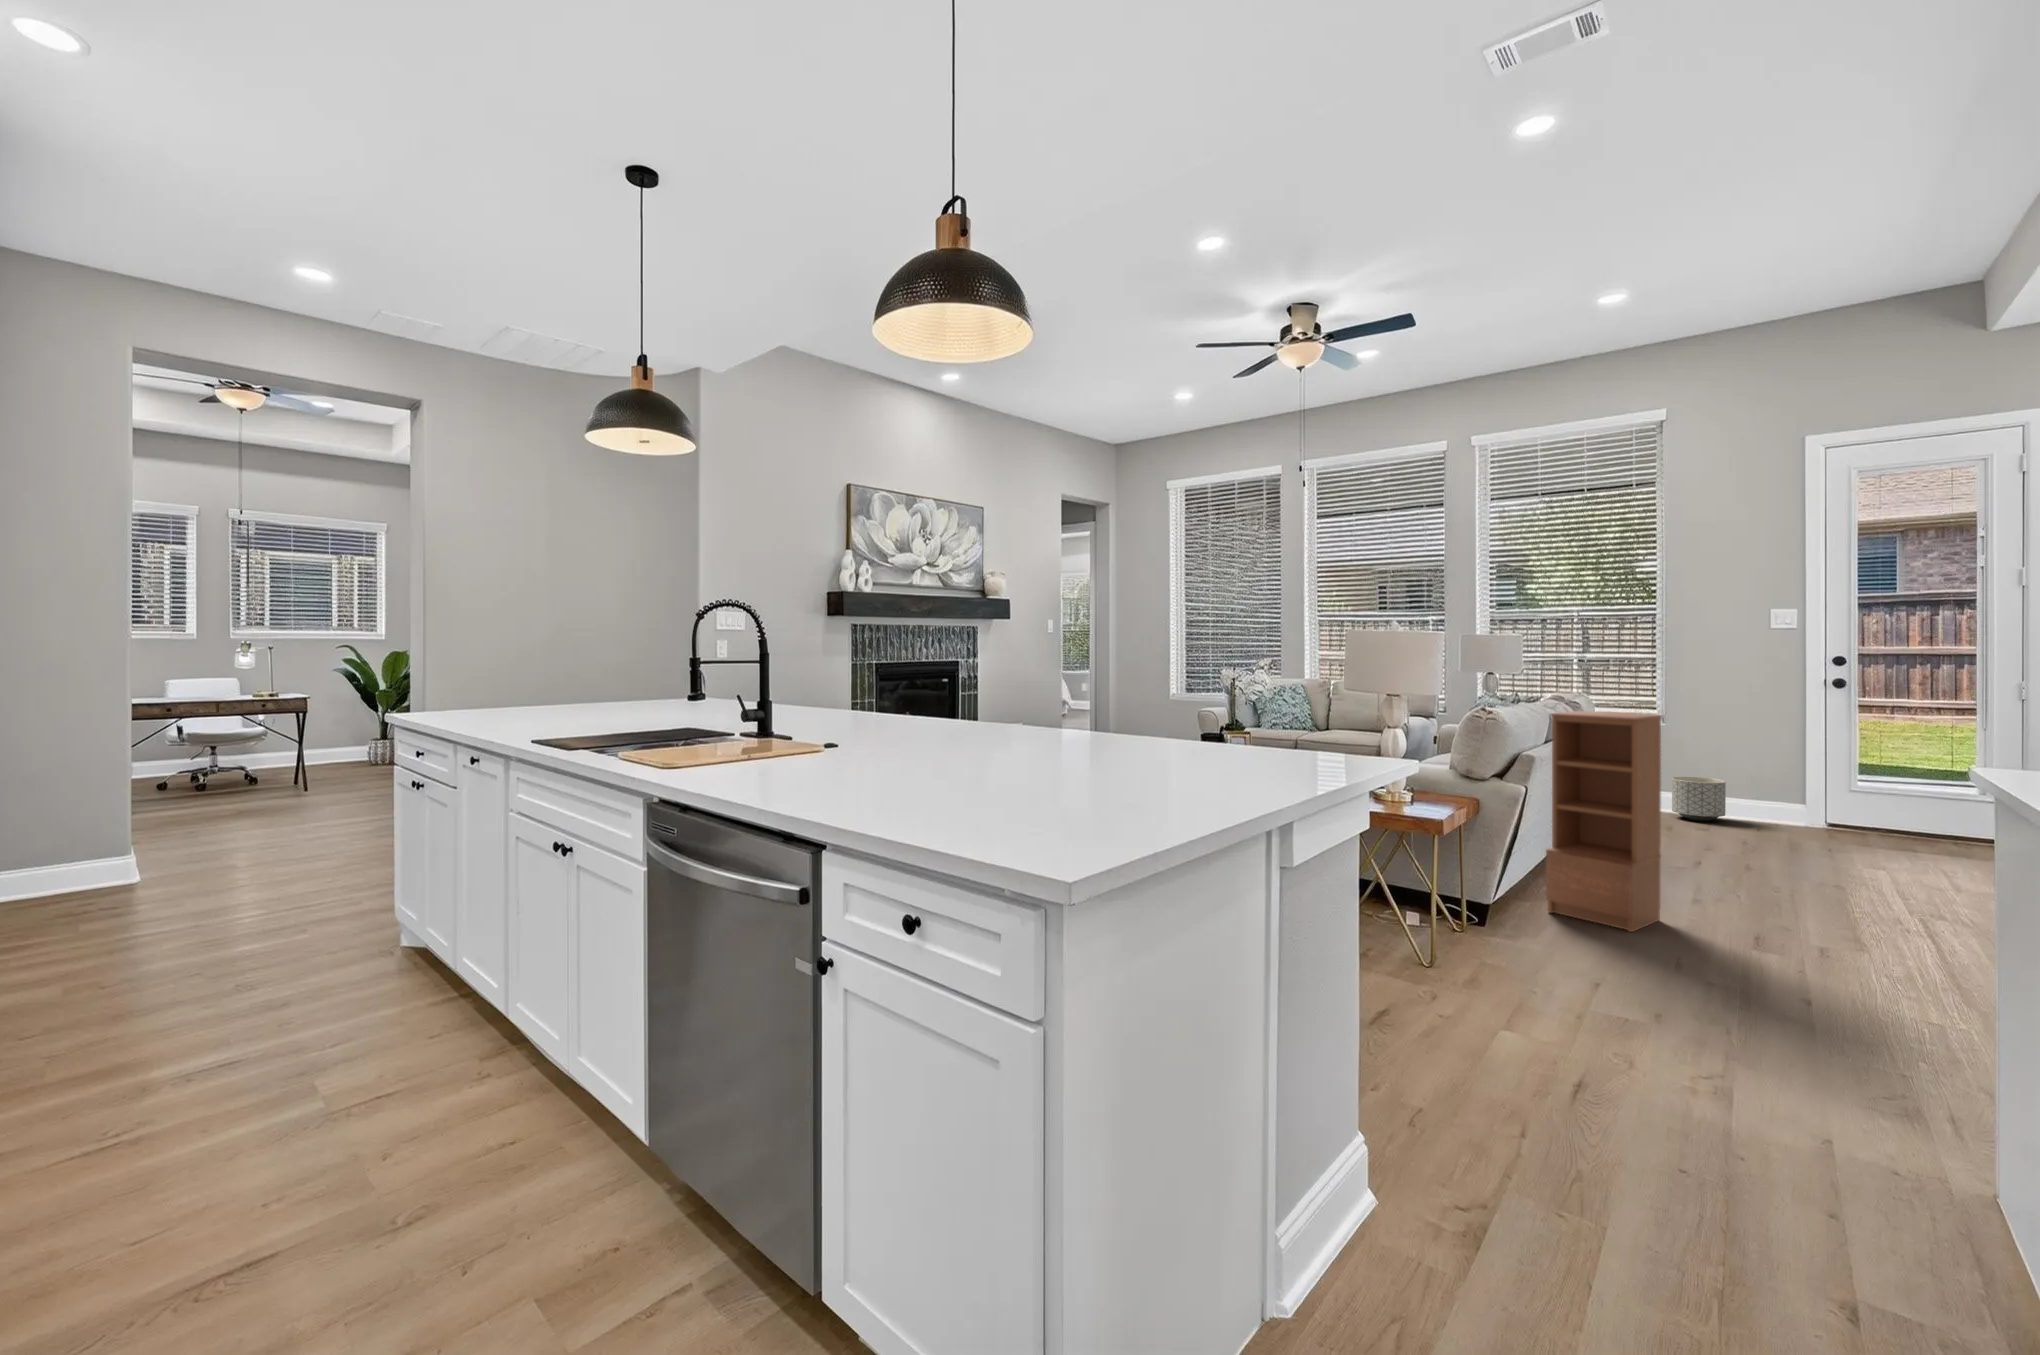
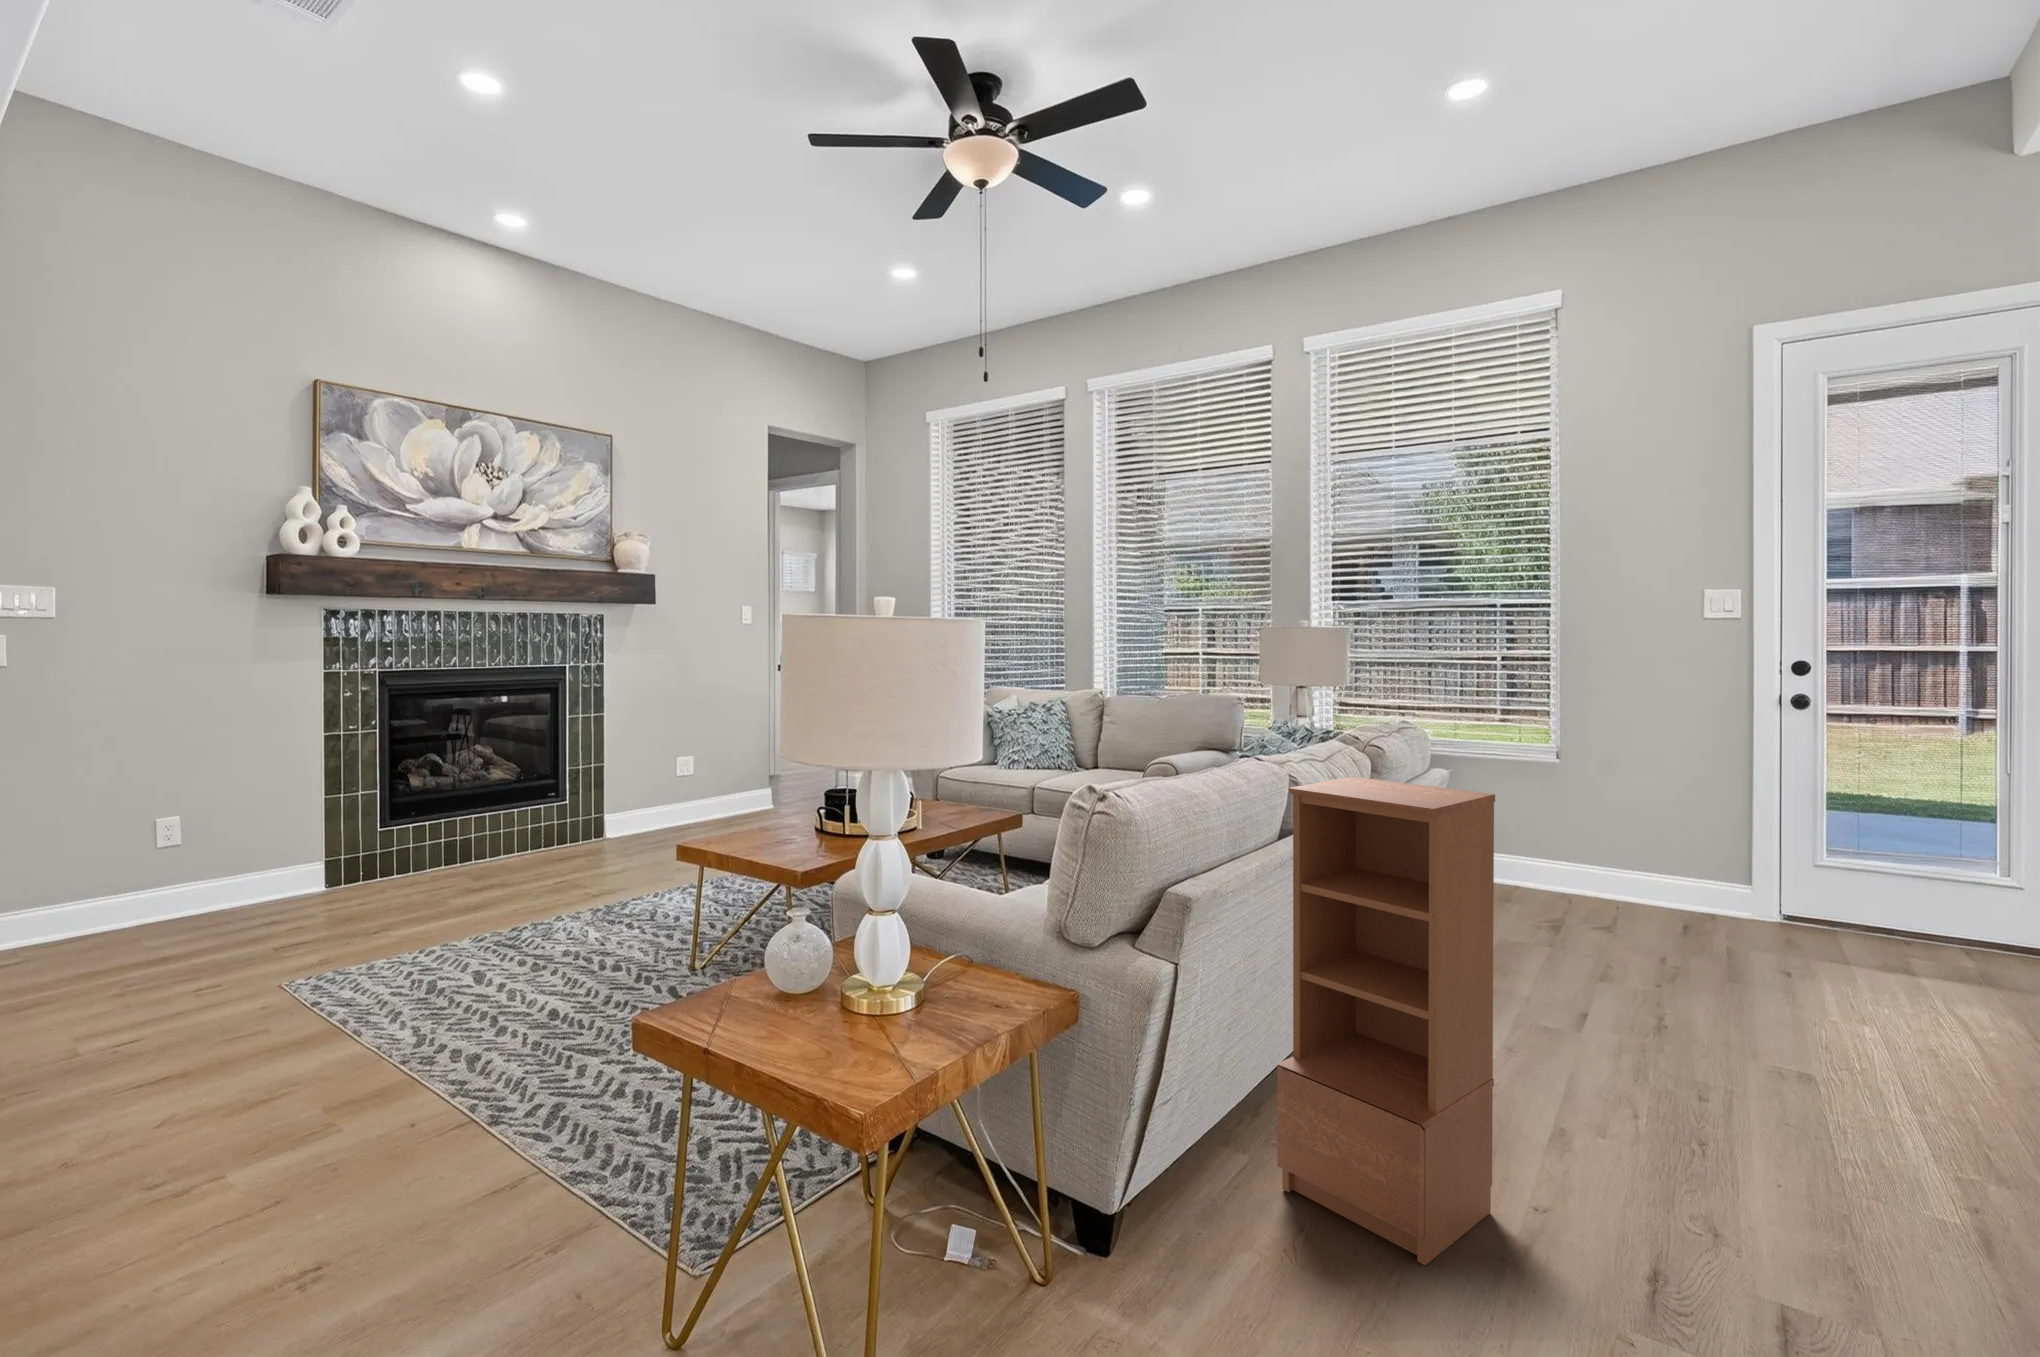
planter: present [1672,777,1726,821] -> none [1565,838,1639,907]

